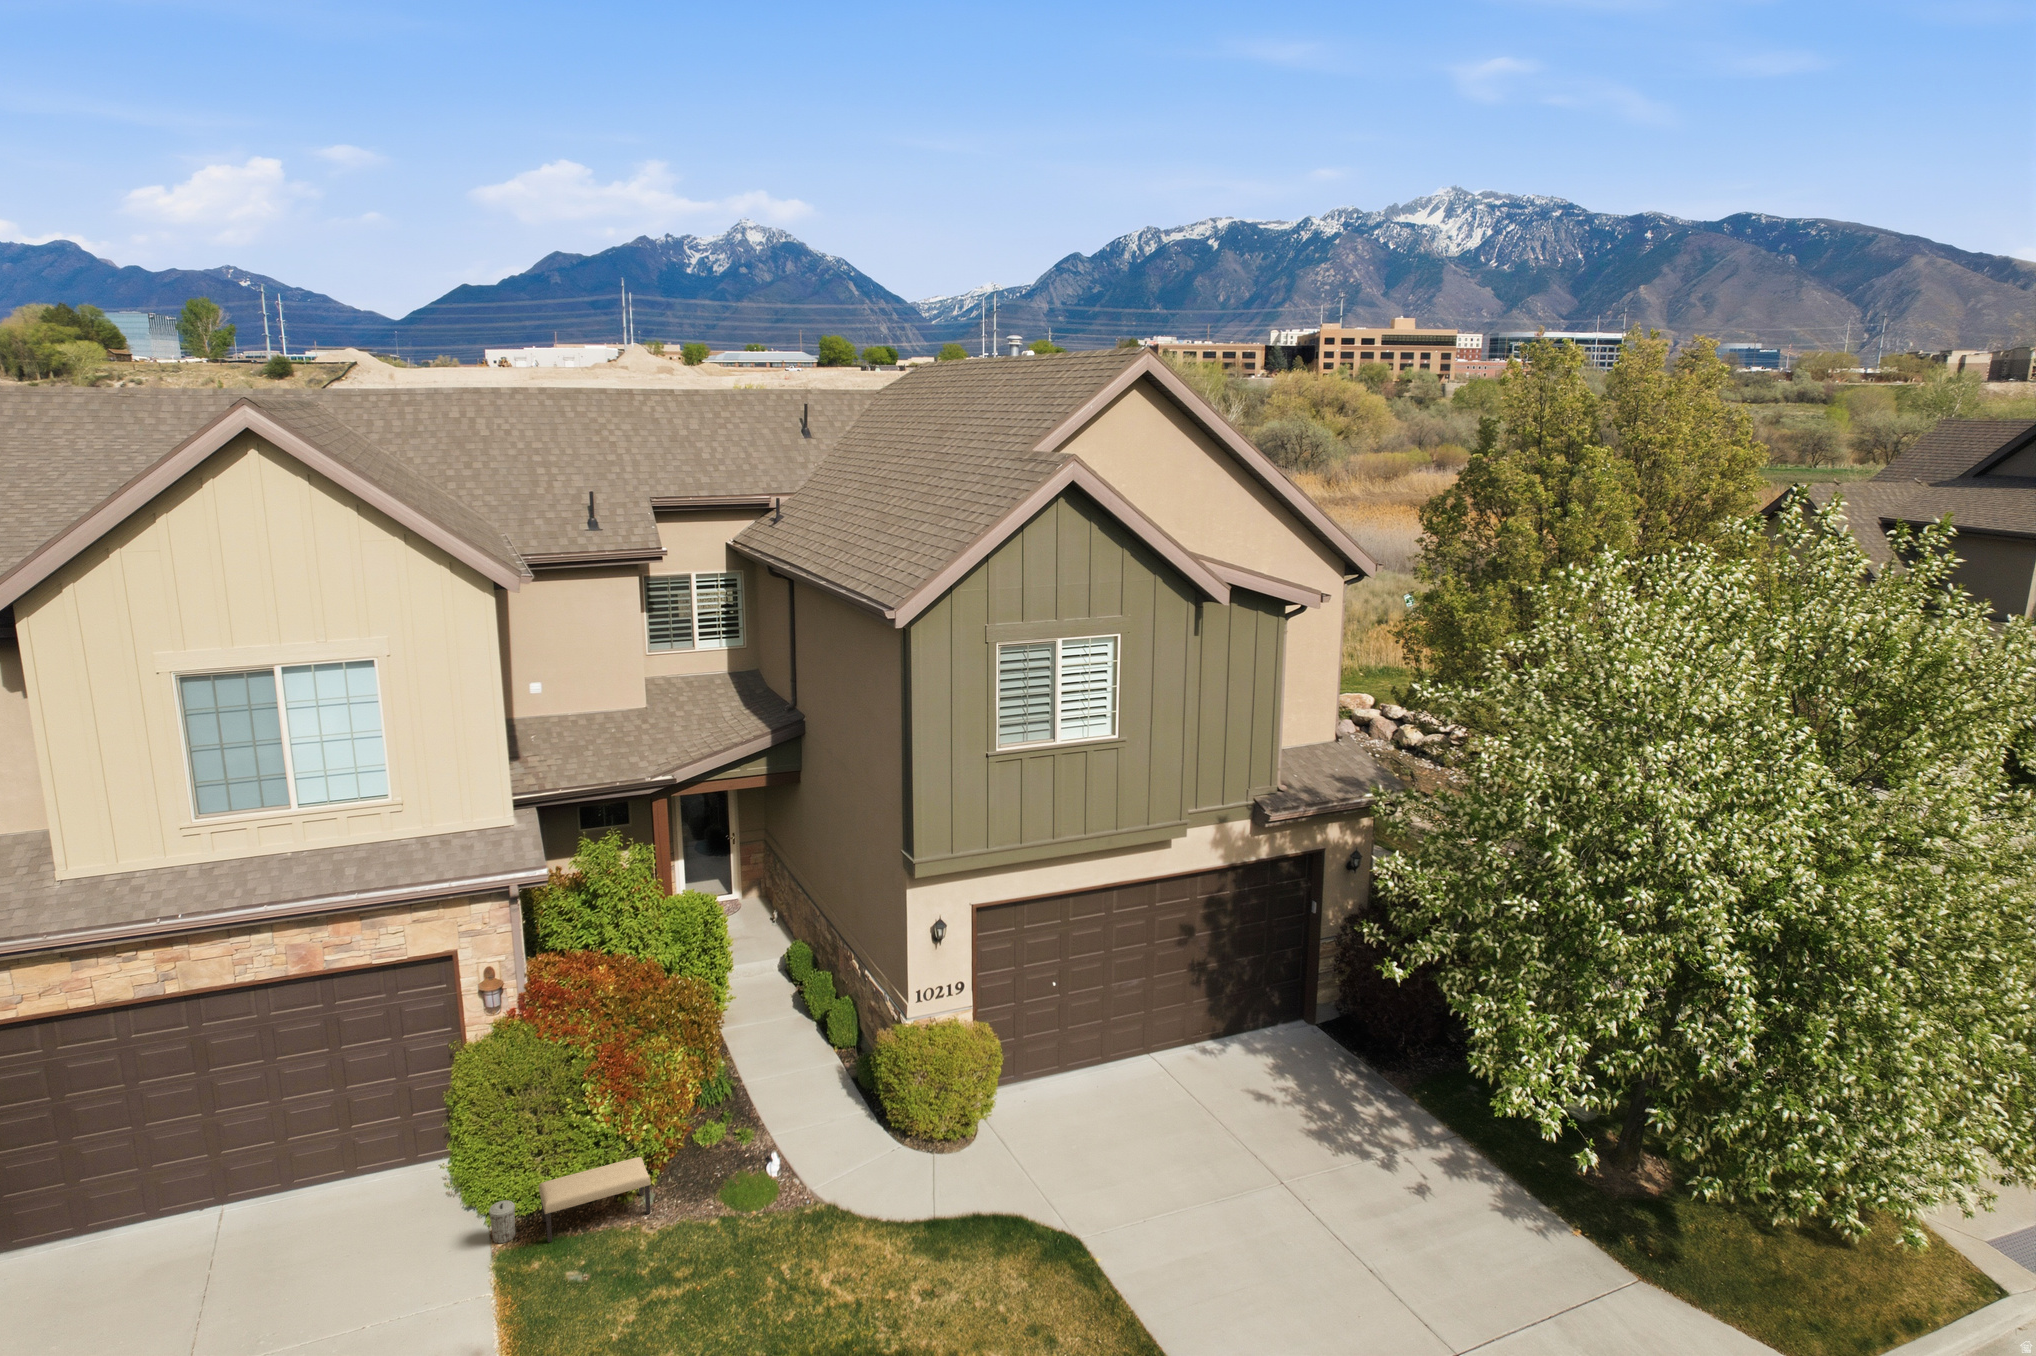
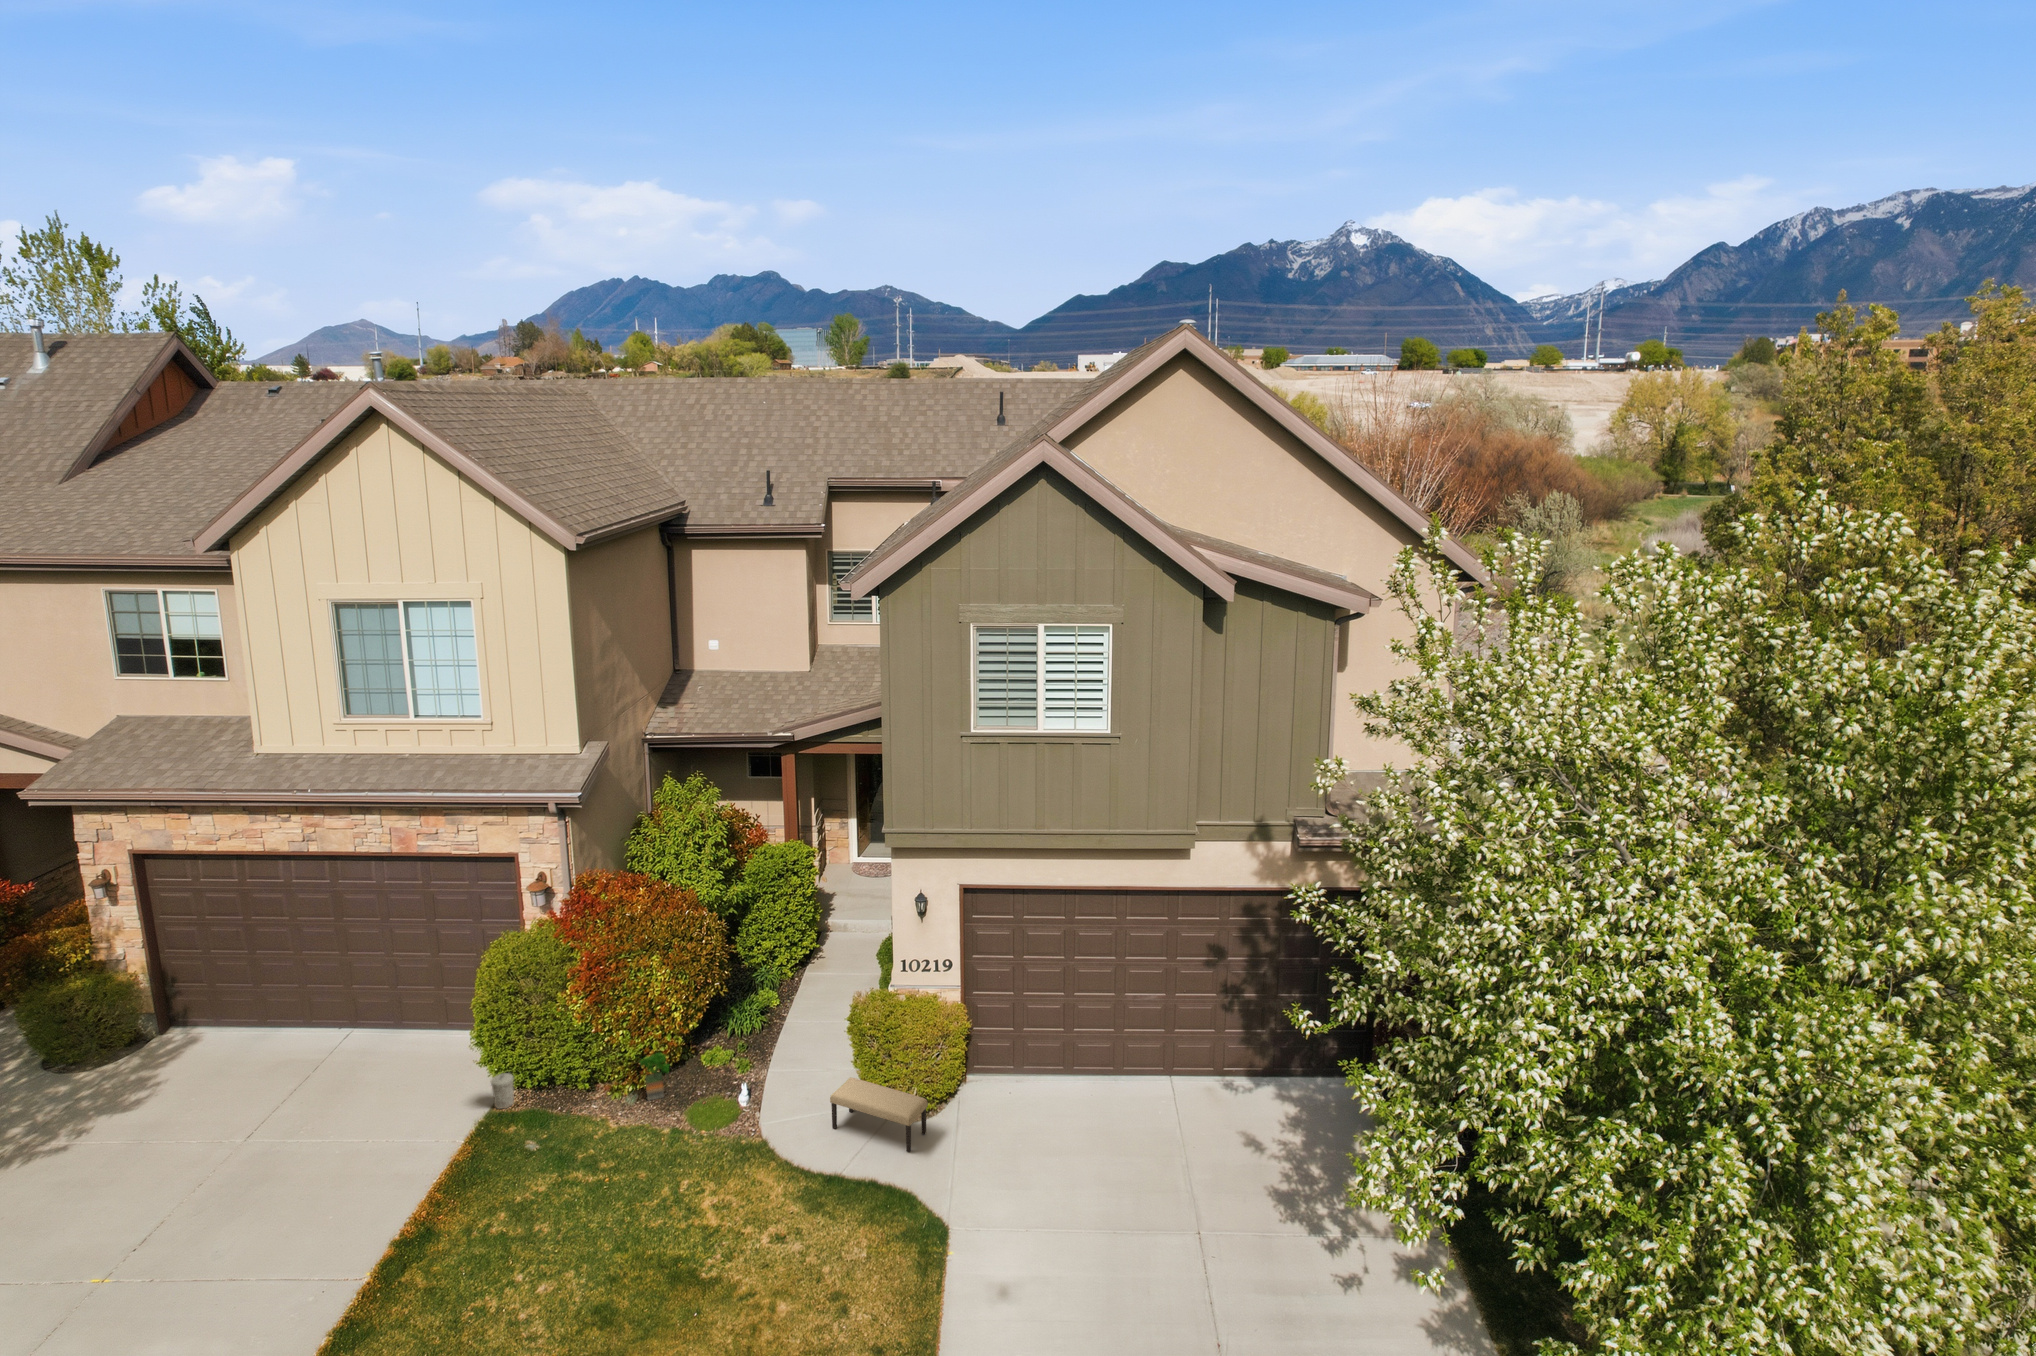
potted tree: none [655,1138,692,1194] -> present [639,1053,670,1100]
bench: present [539,1157,651,1242] -> present [830,1077,928,1152]

